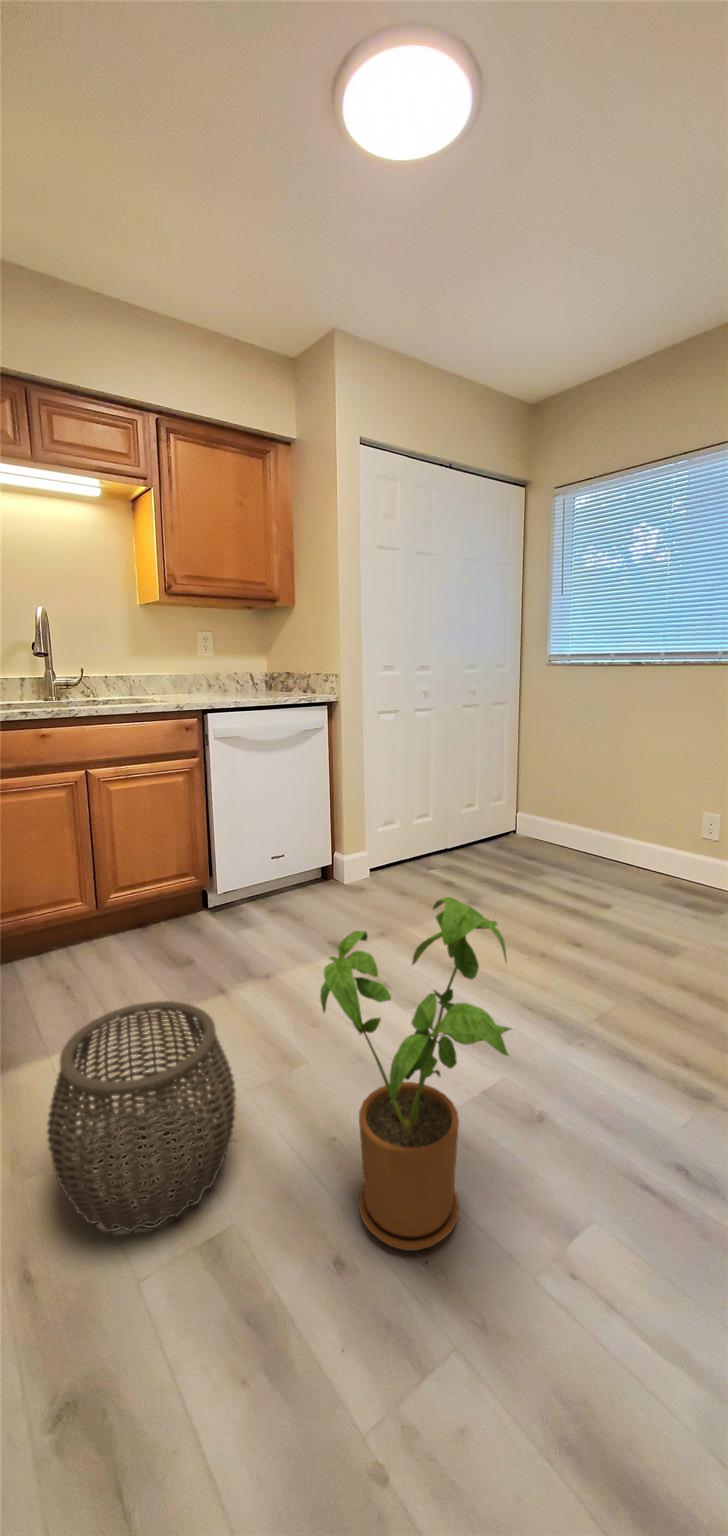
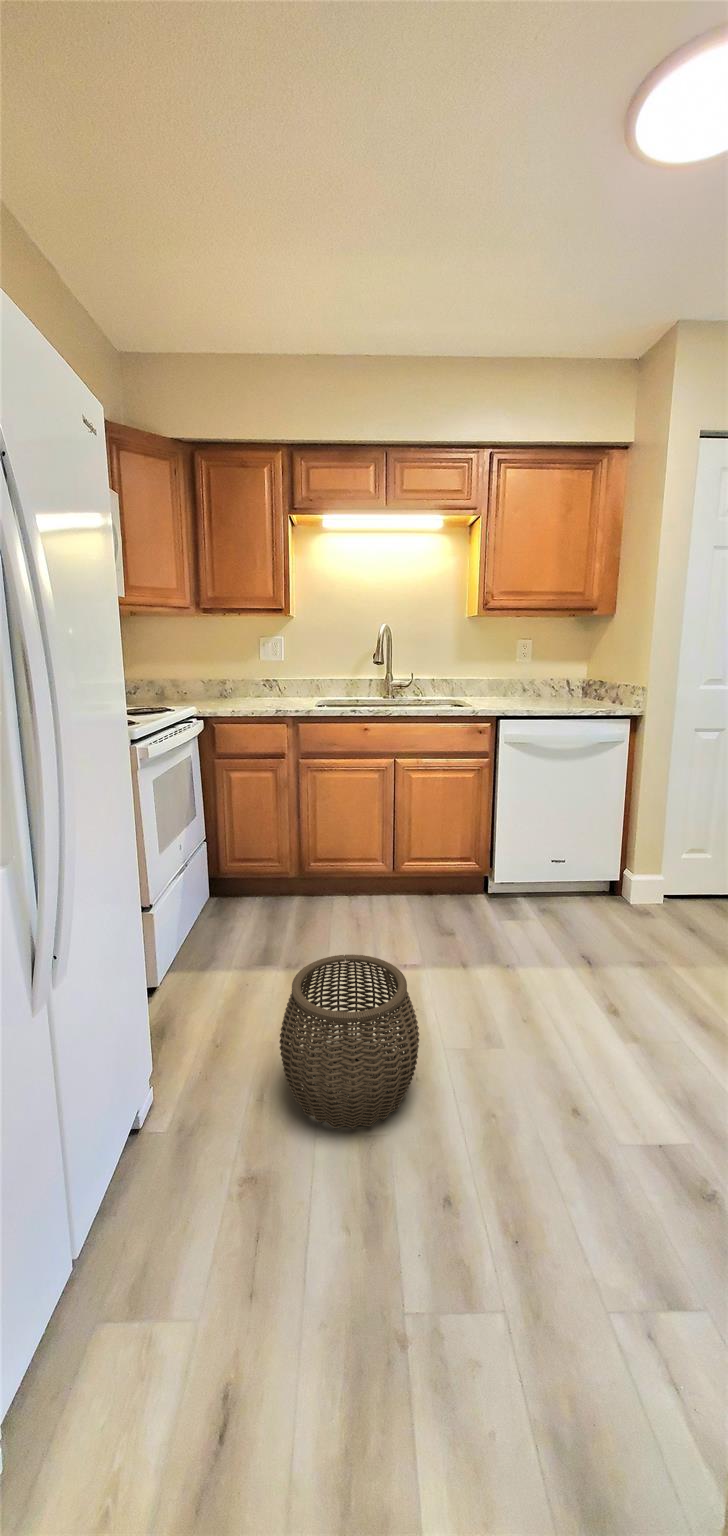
house plant: present [320,897,510,1251] -> none [473,942,675,1271]

